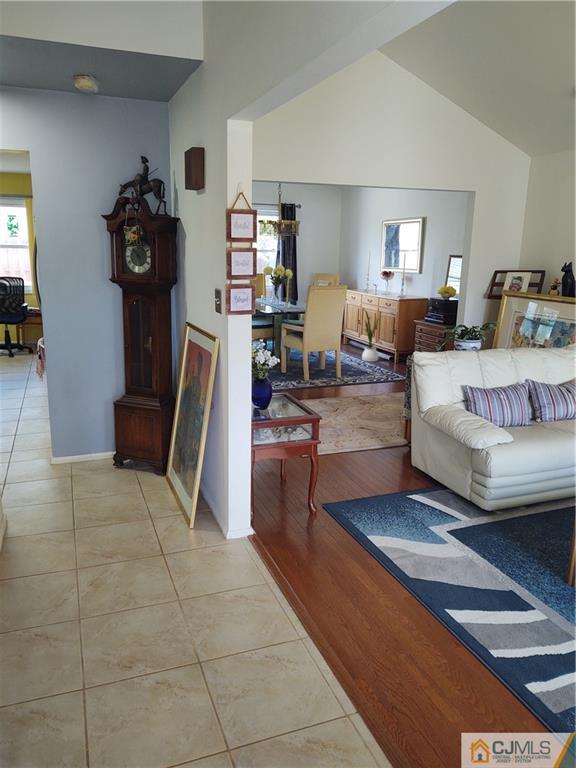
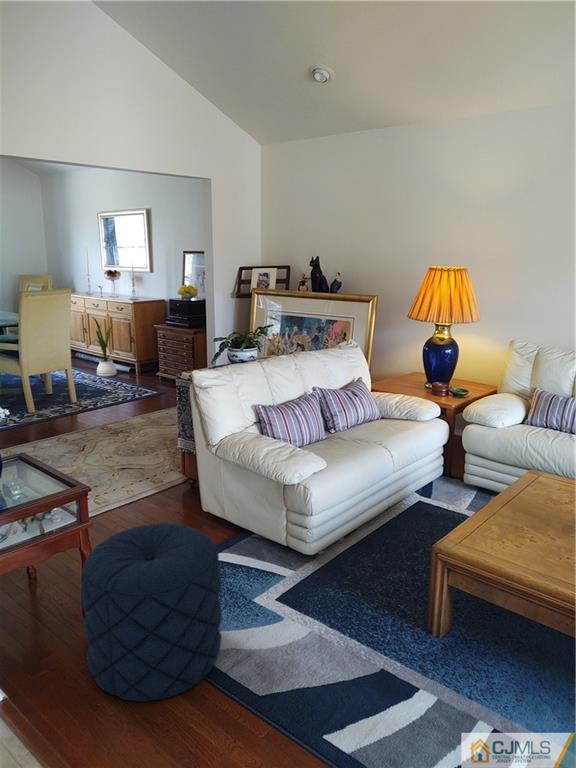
pouf: none [305,450,399,562] -> present [81,523,222,702]

